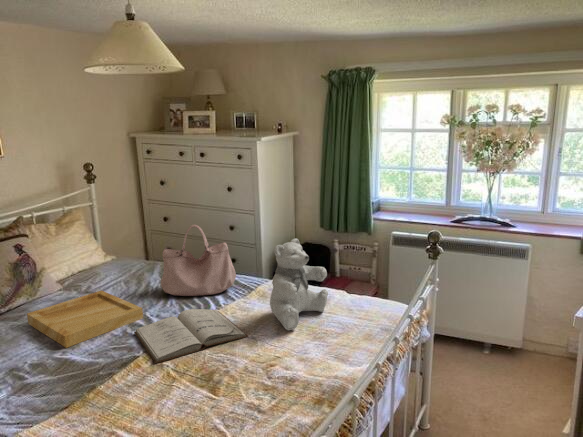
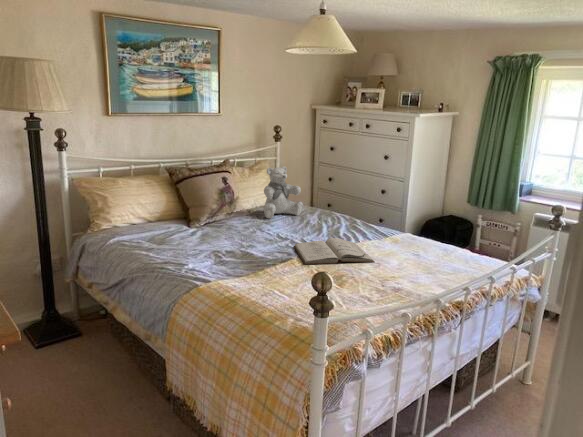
handbag: present [161,225,236,296] -> none [318,177,377,234]
teddy bear: present [270,239,328,330] -> present [264,166,303,218]
tray: present [27,291,143,348] -> none [225,218,302,247]

